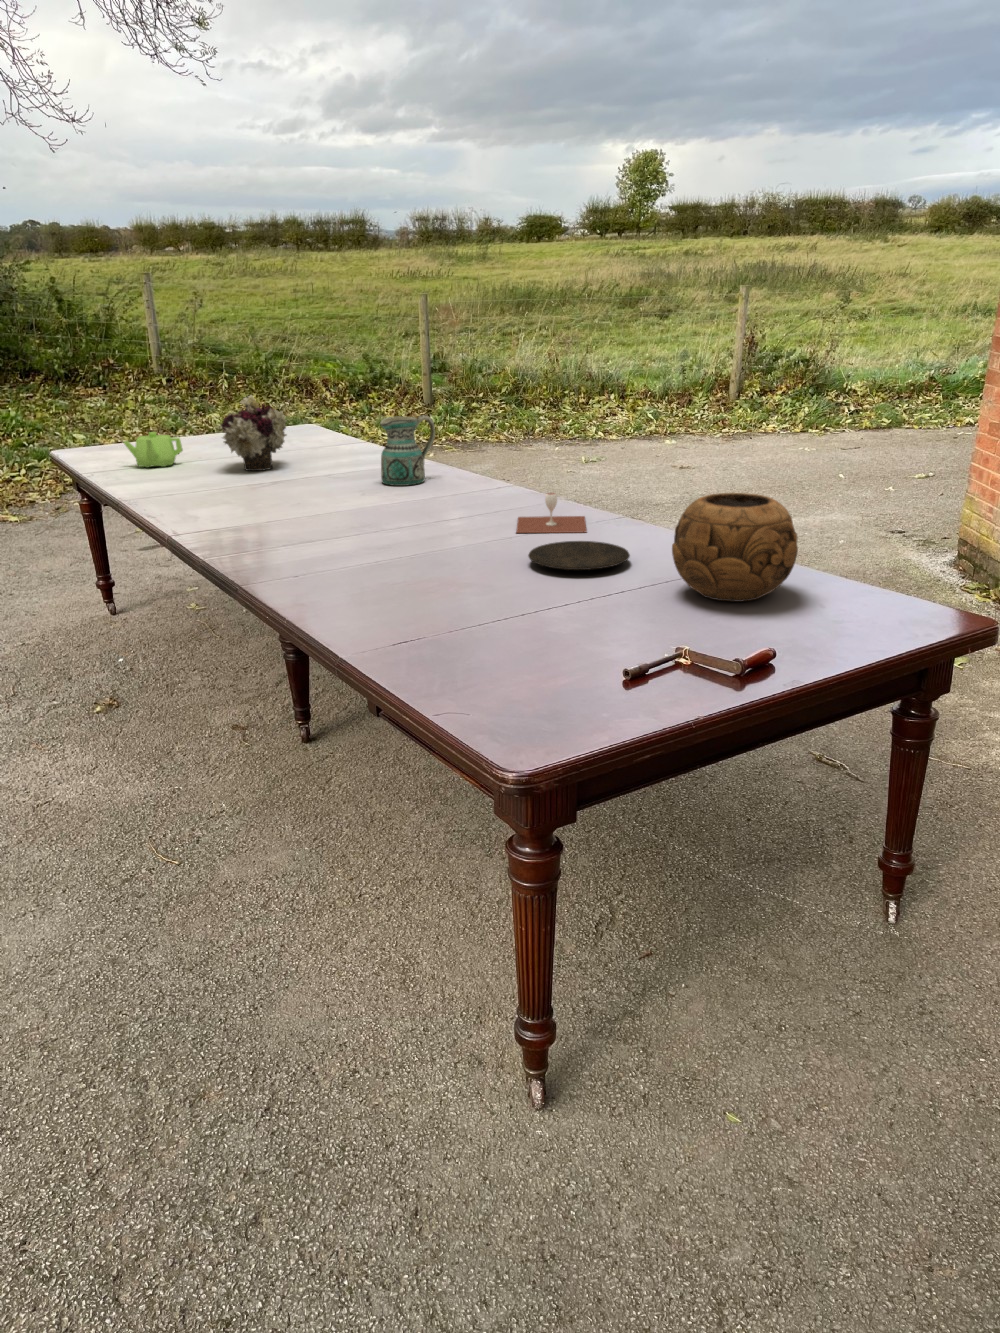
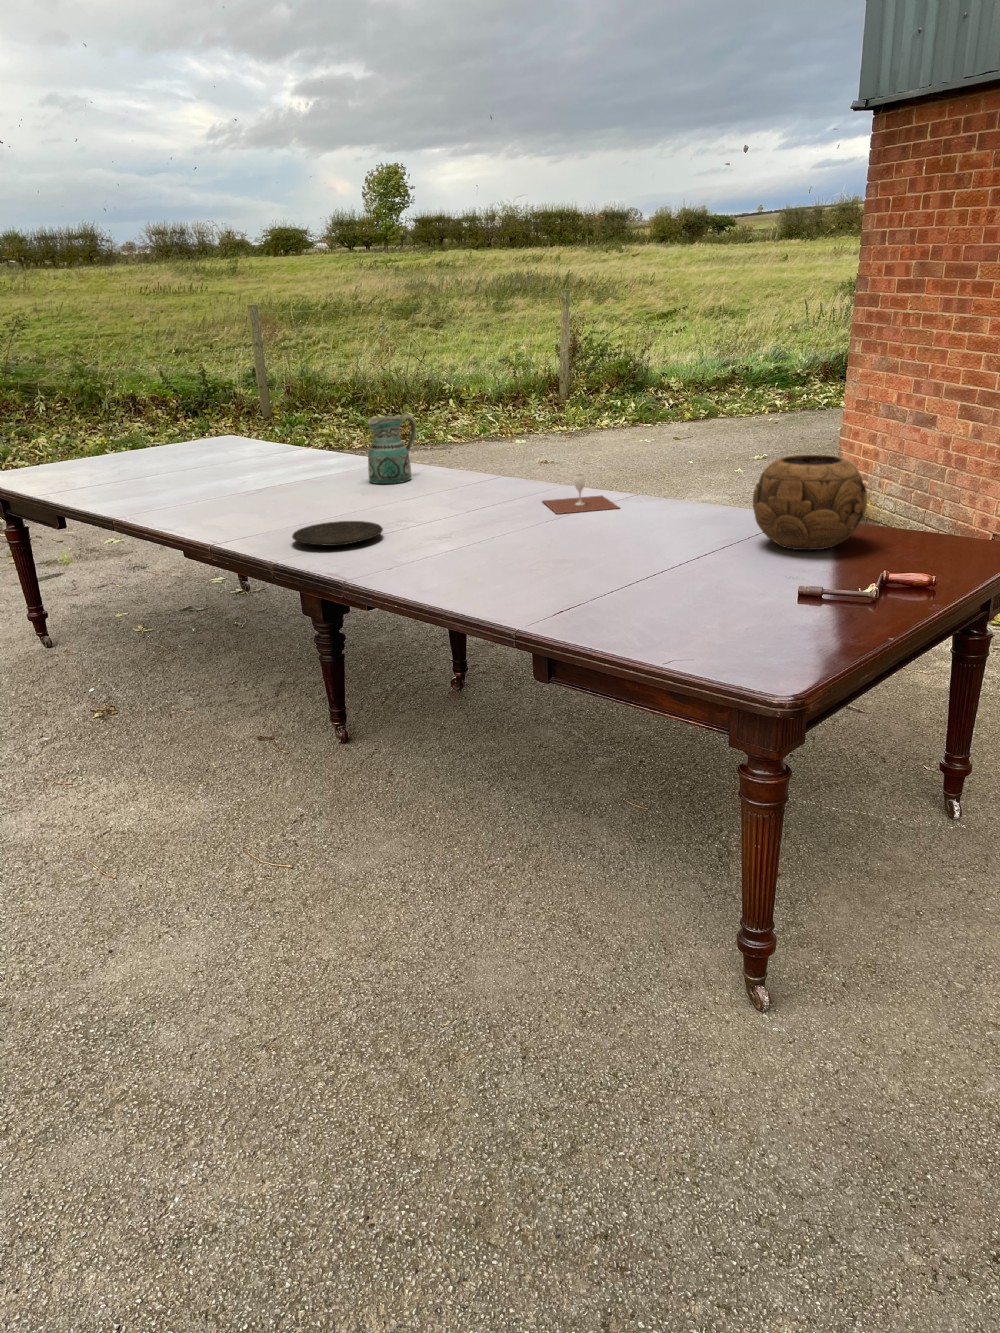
flower arrangement: present [221,395,286,471] -> none [185,405,251,482]
teapot: present [124,432,183,467] -> none [71,449,135,487]
plate: present [528,541,630,570] -> present [292,521,383,546]

